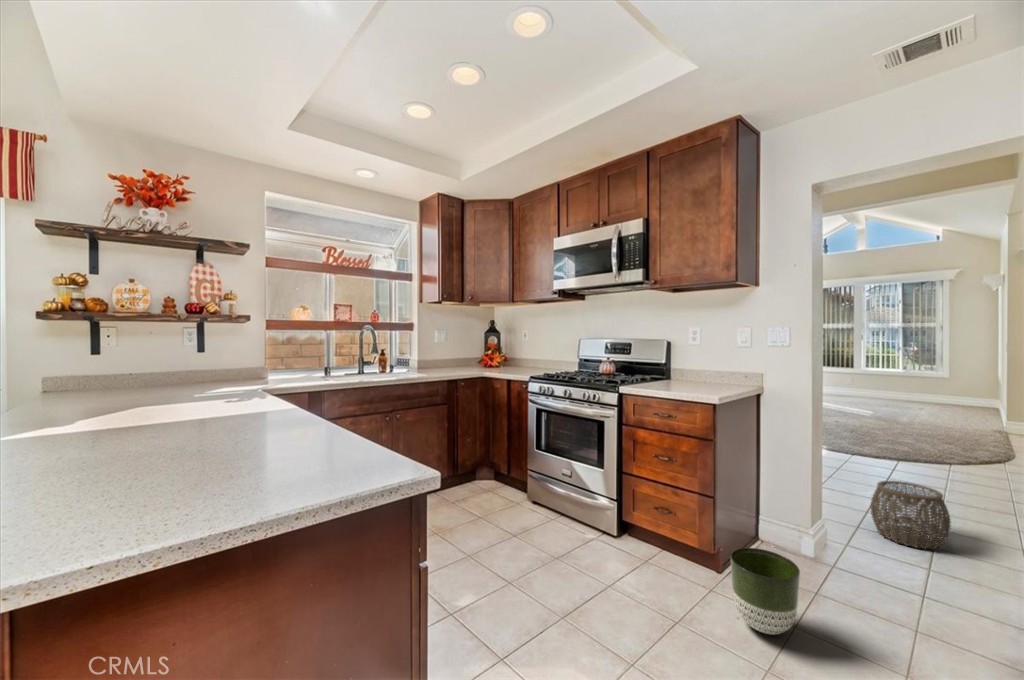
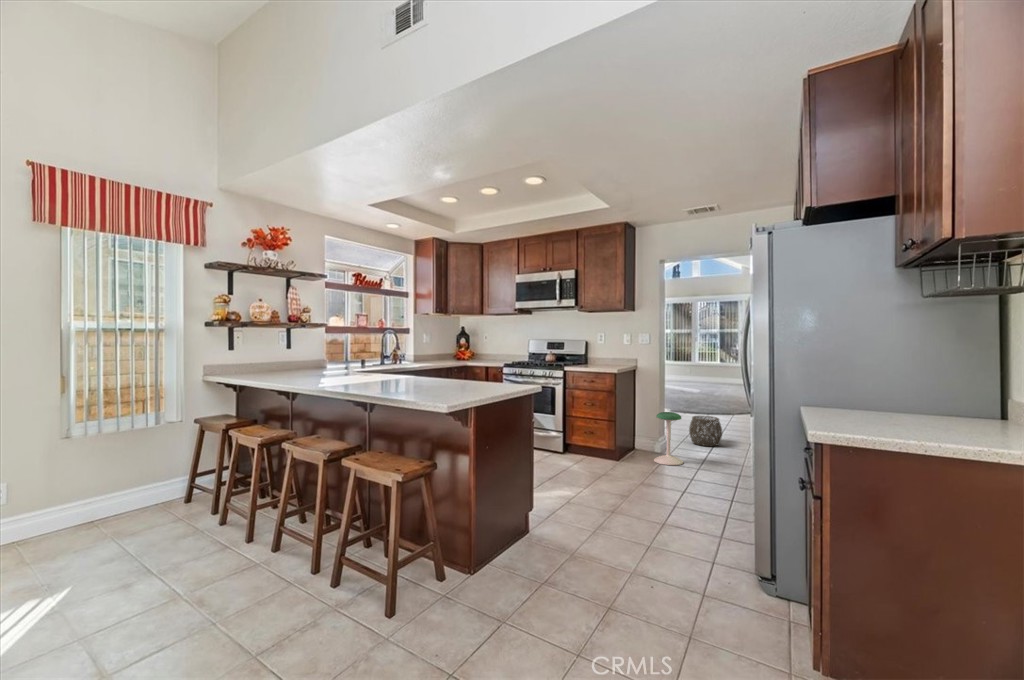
stool: none [796,485,867,607] -> present [654,412,683,465]
planter: present [731,548,800,635] -> none [626,440,655,475]

